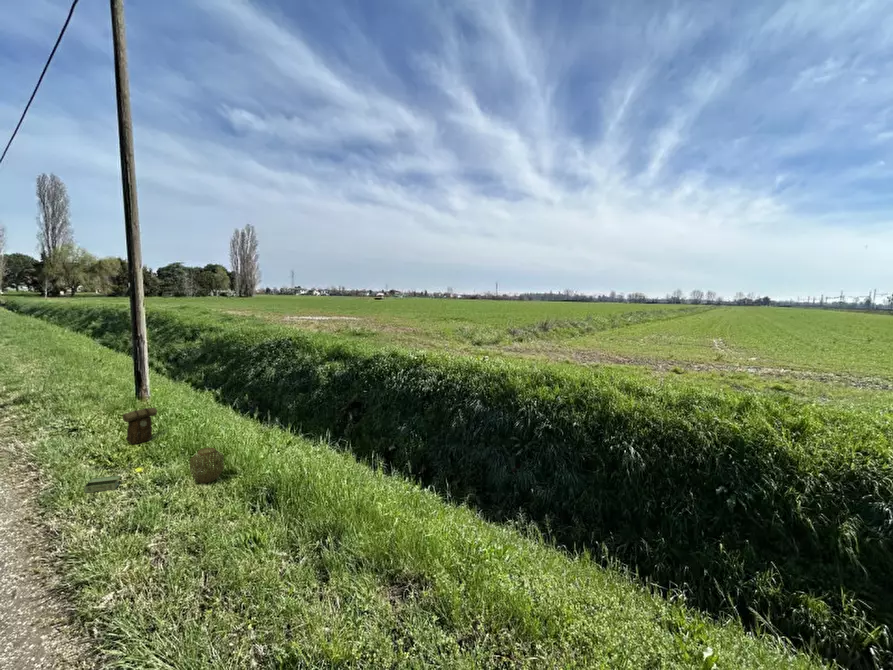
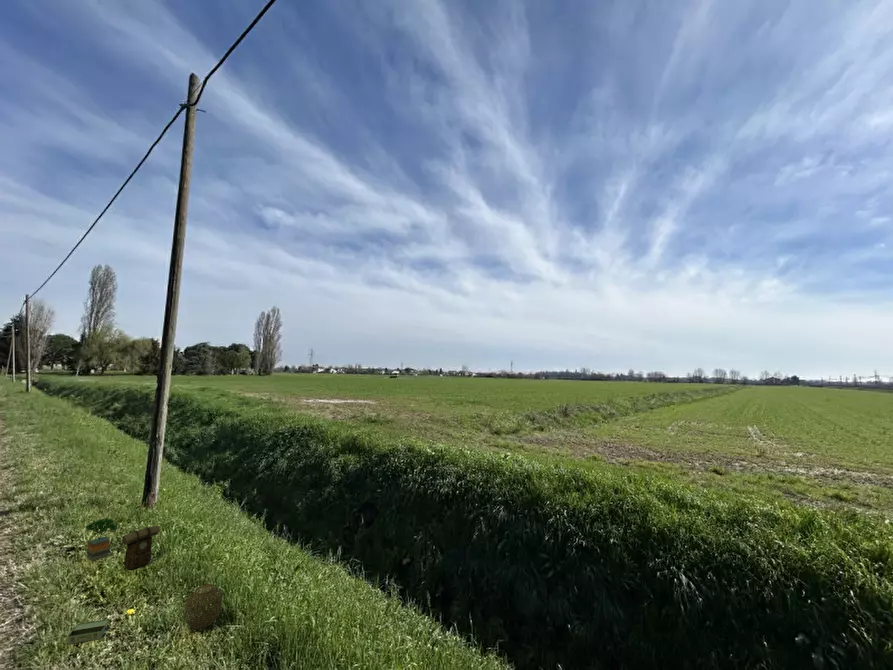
potted tree: none [84,401,117,438] -> present [86,518,118,561]

